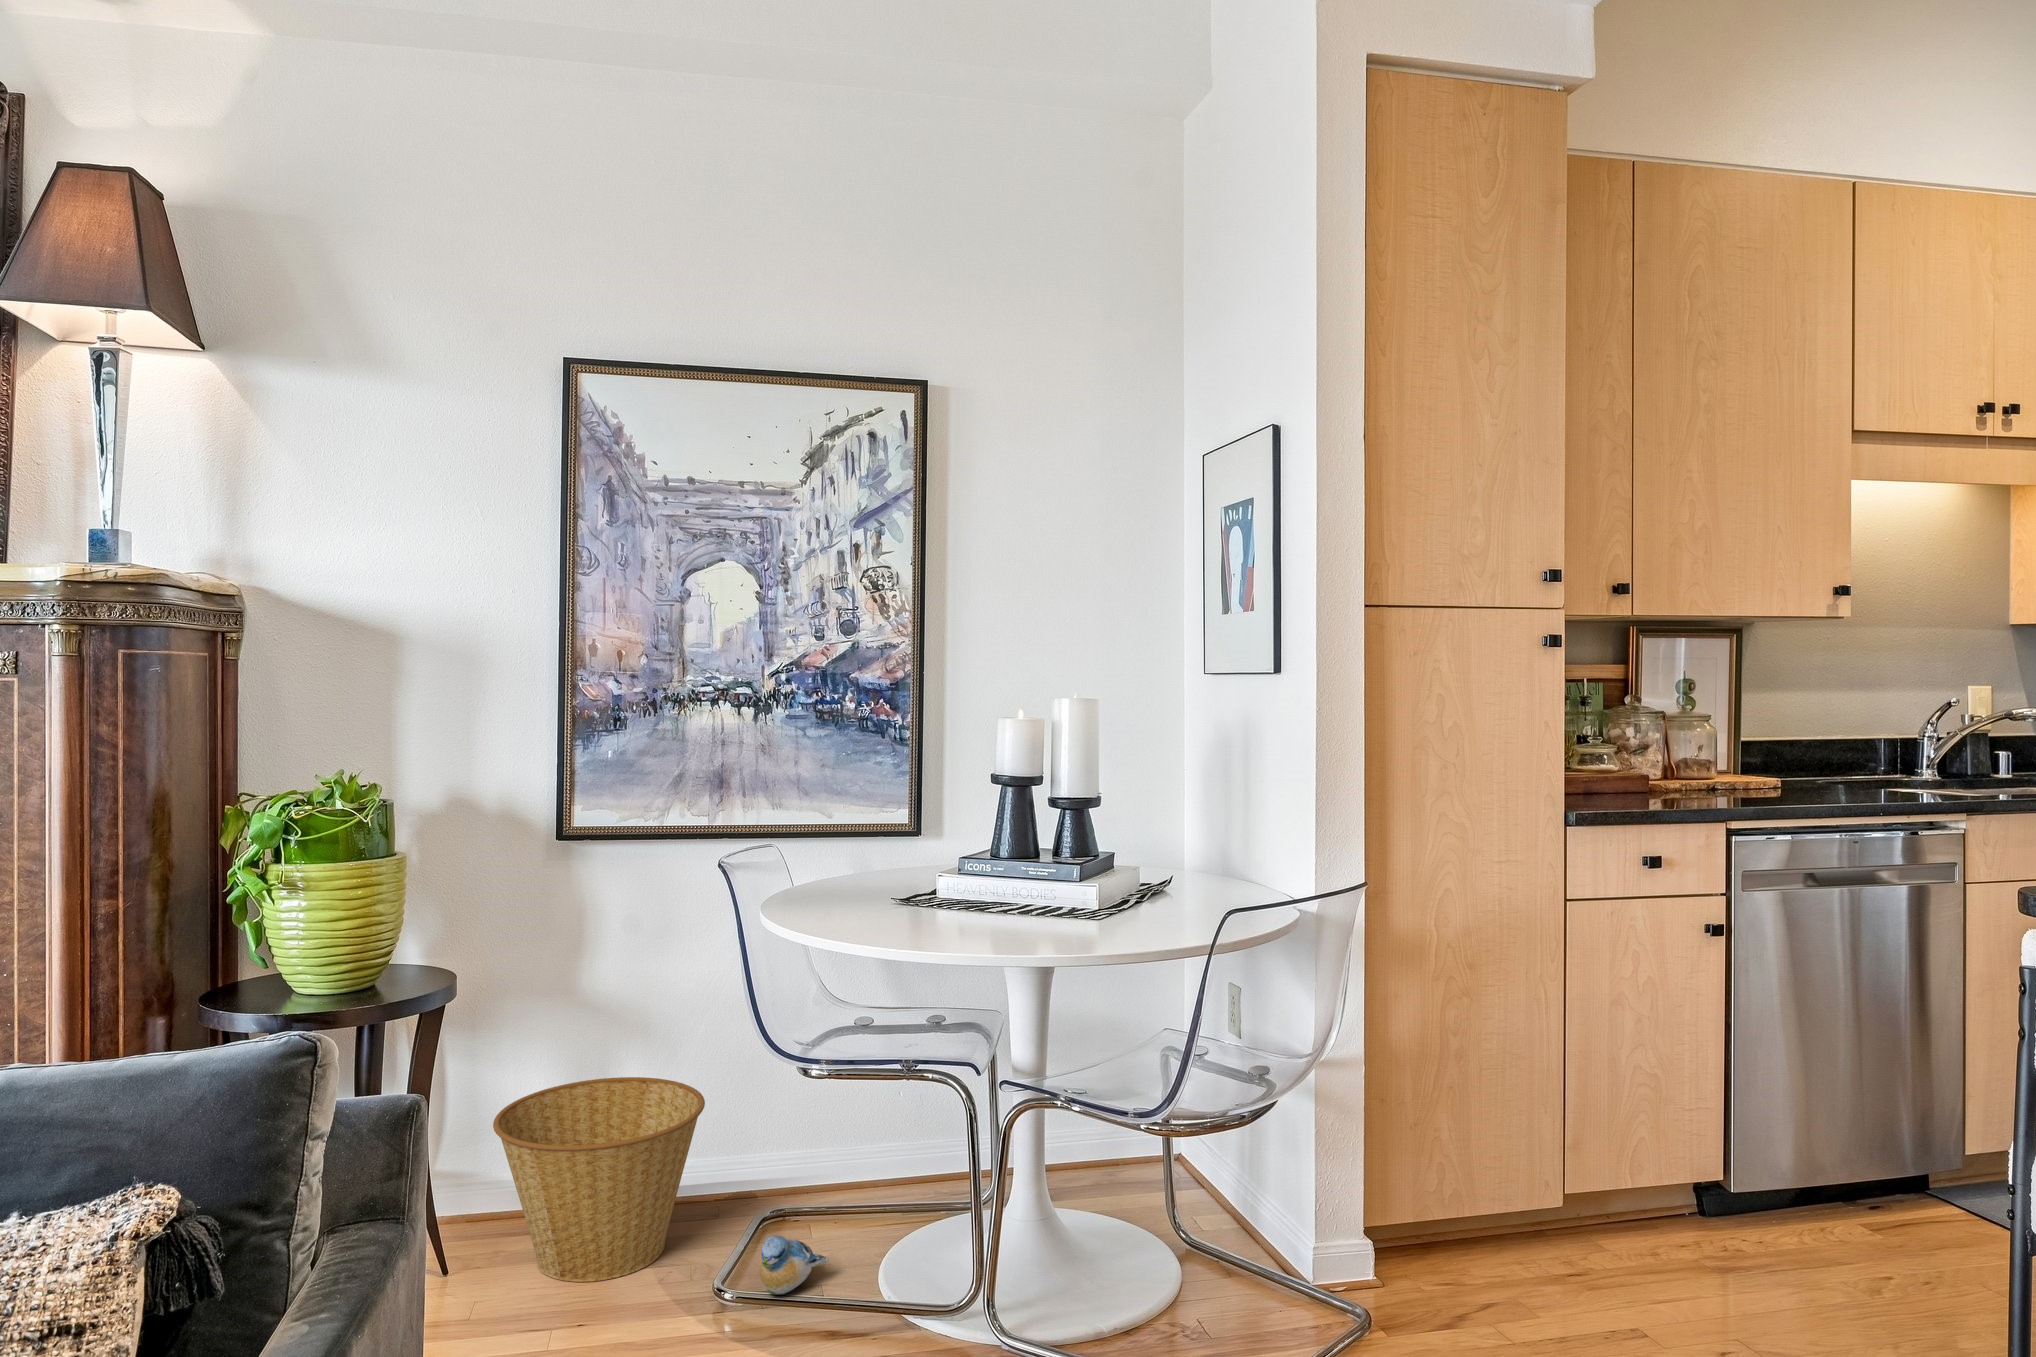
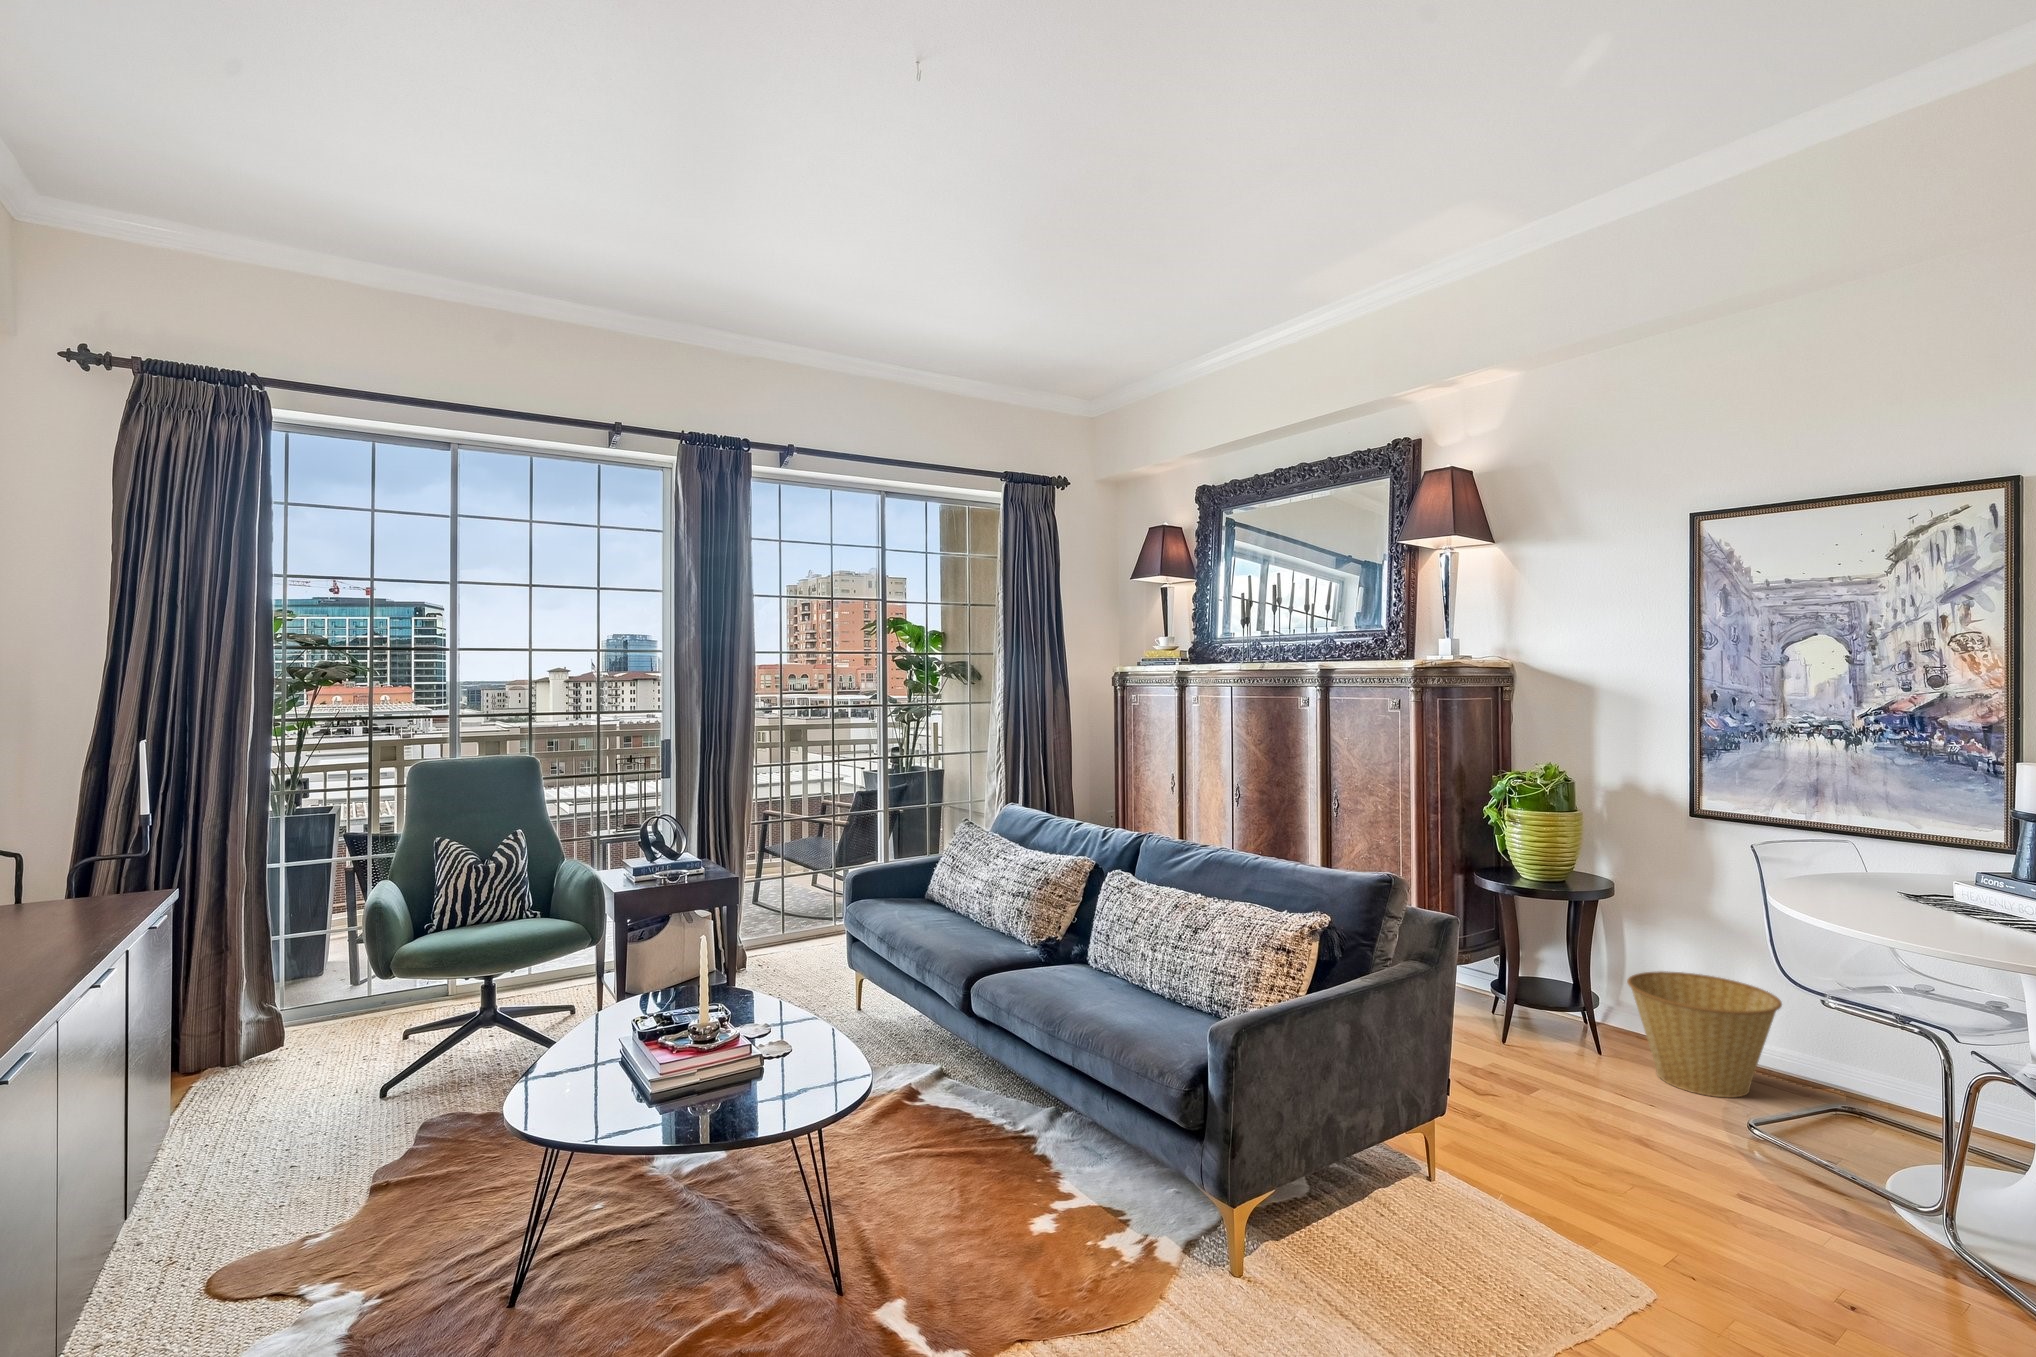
plush toy: present [760,1235,829,1295] -> none [1788,1102,1858,1147]

